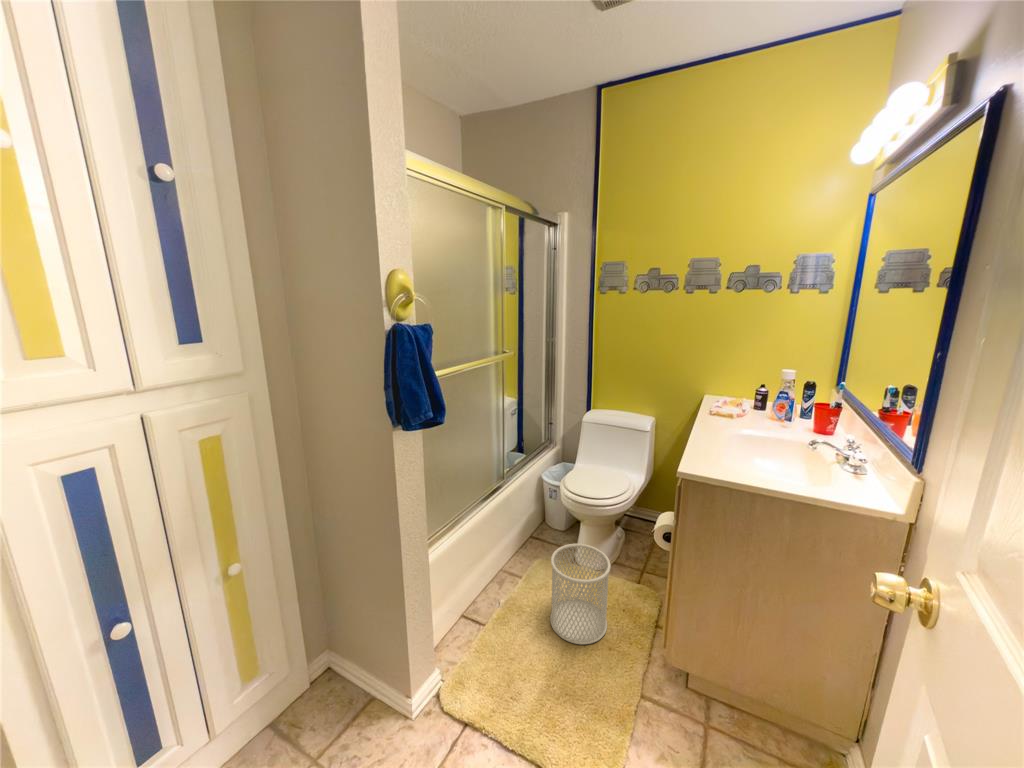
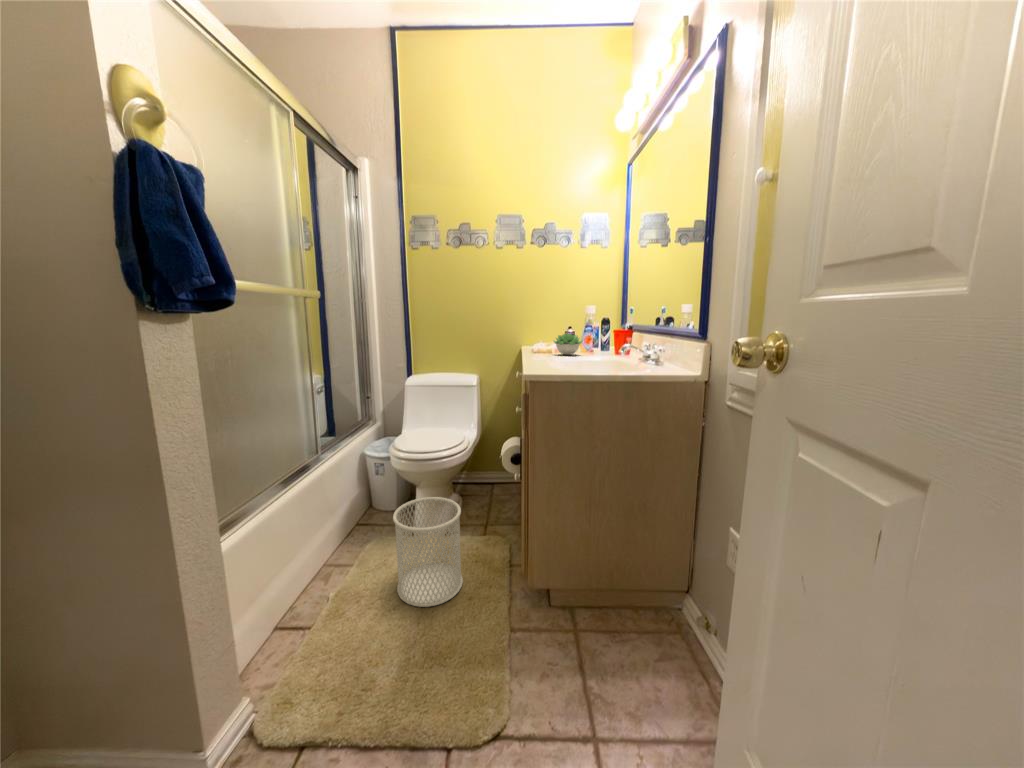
succulent plant: none [735,399,774,424] -> present [554,334,582,355]

